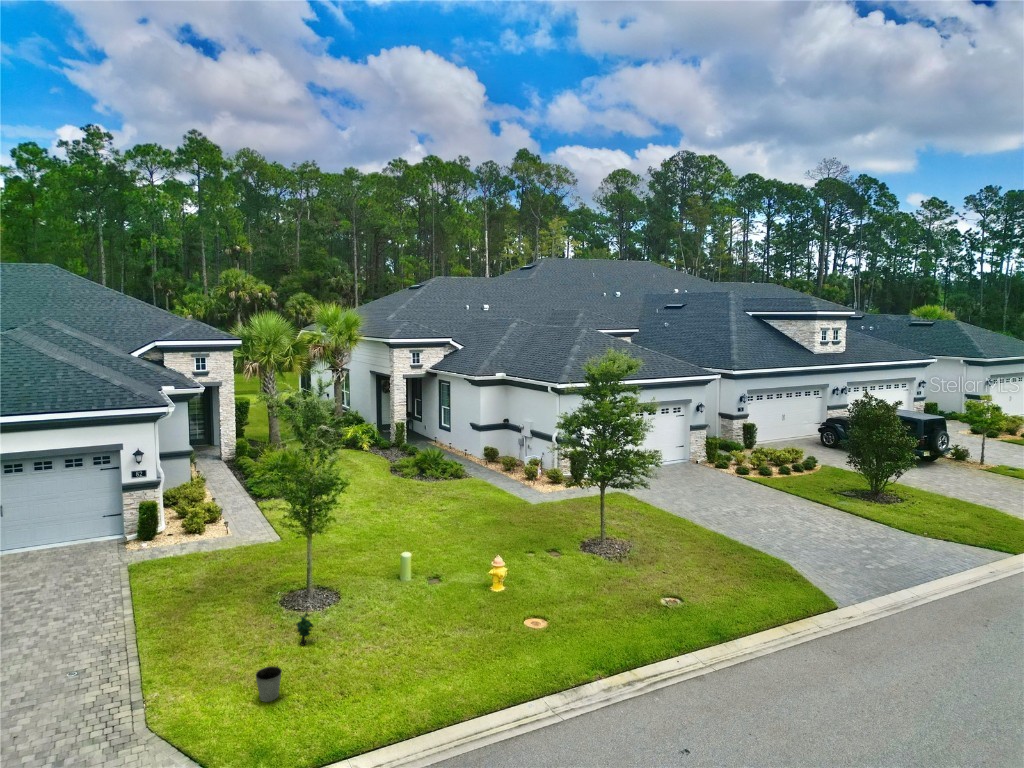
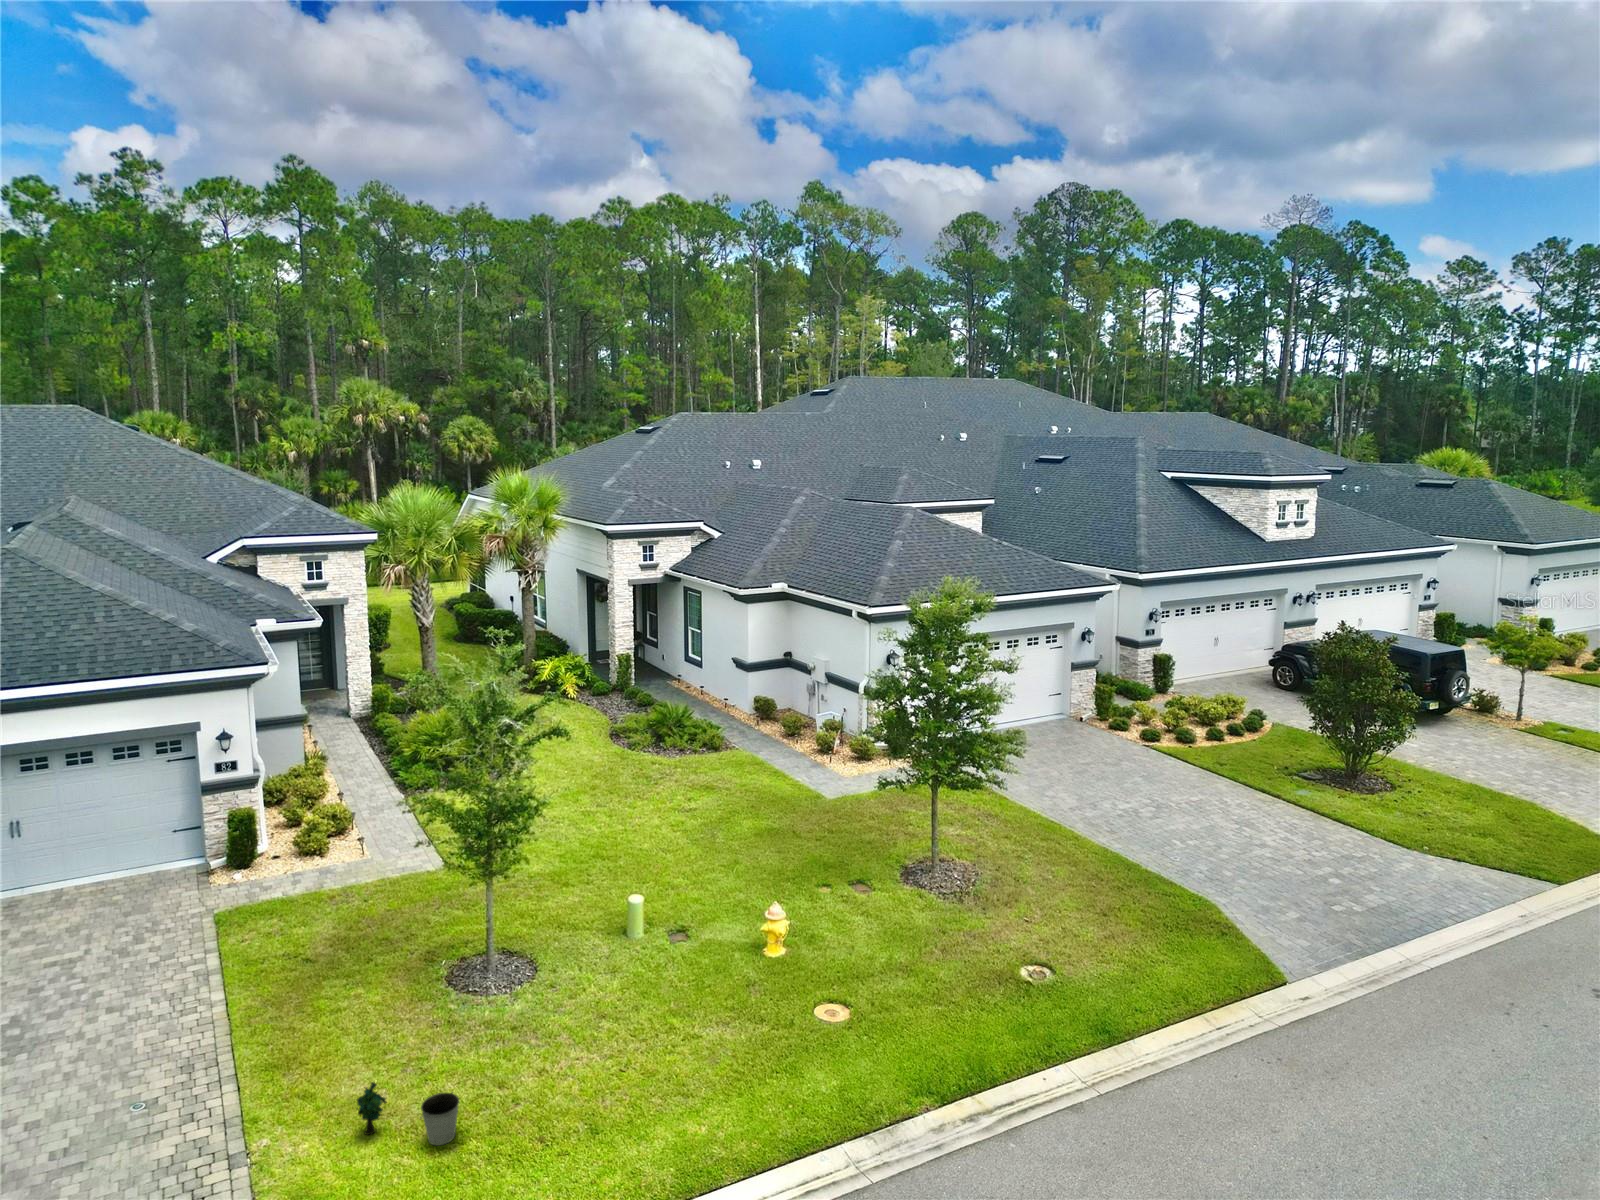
decorative plant: present [296,613,313,646] -> present [357,1082,387,1135]

